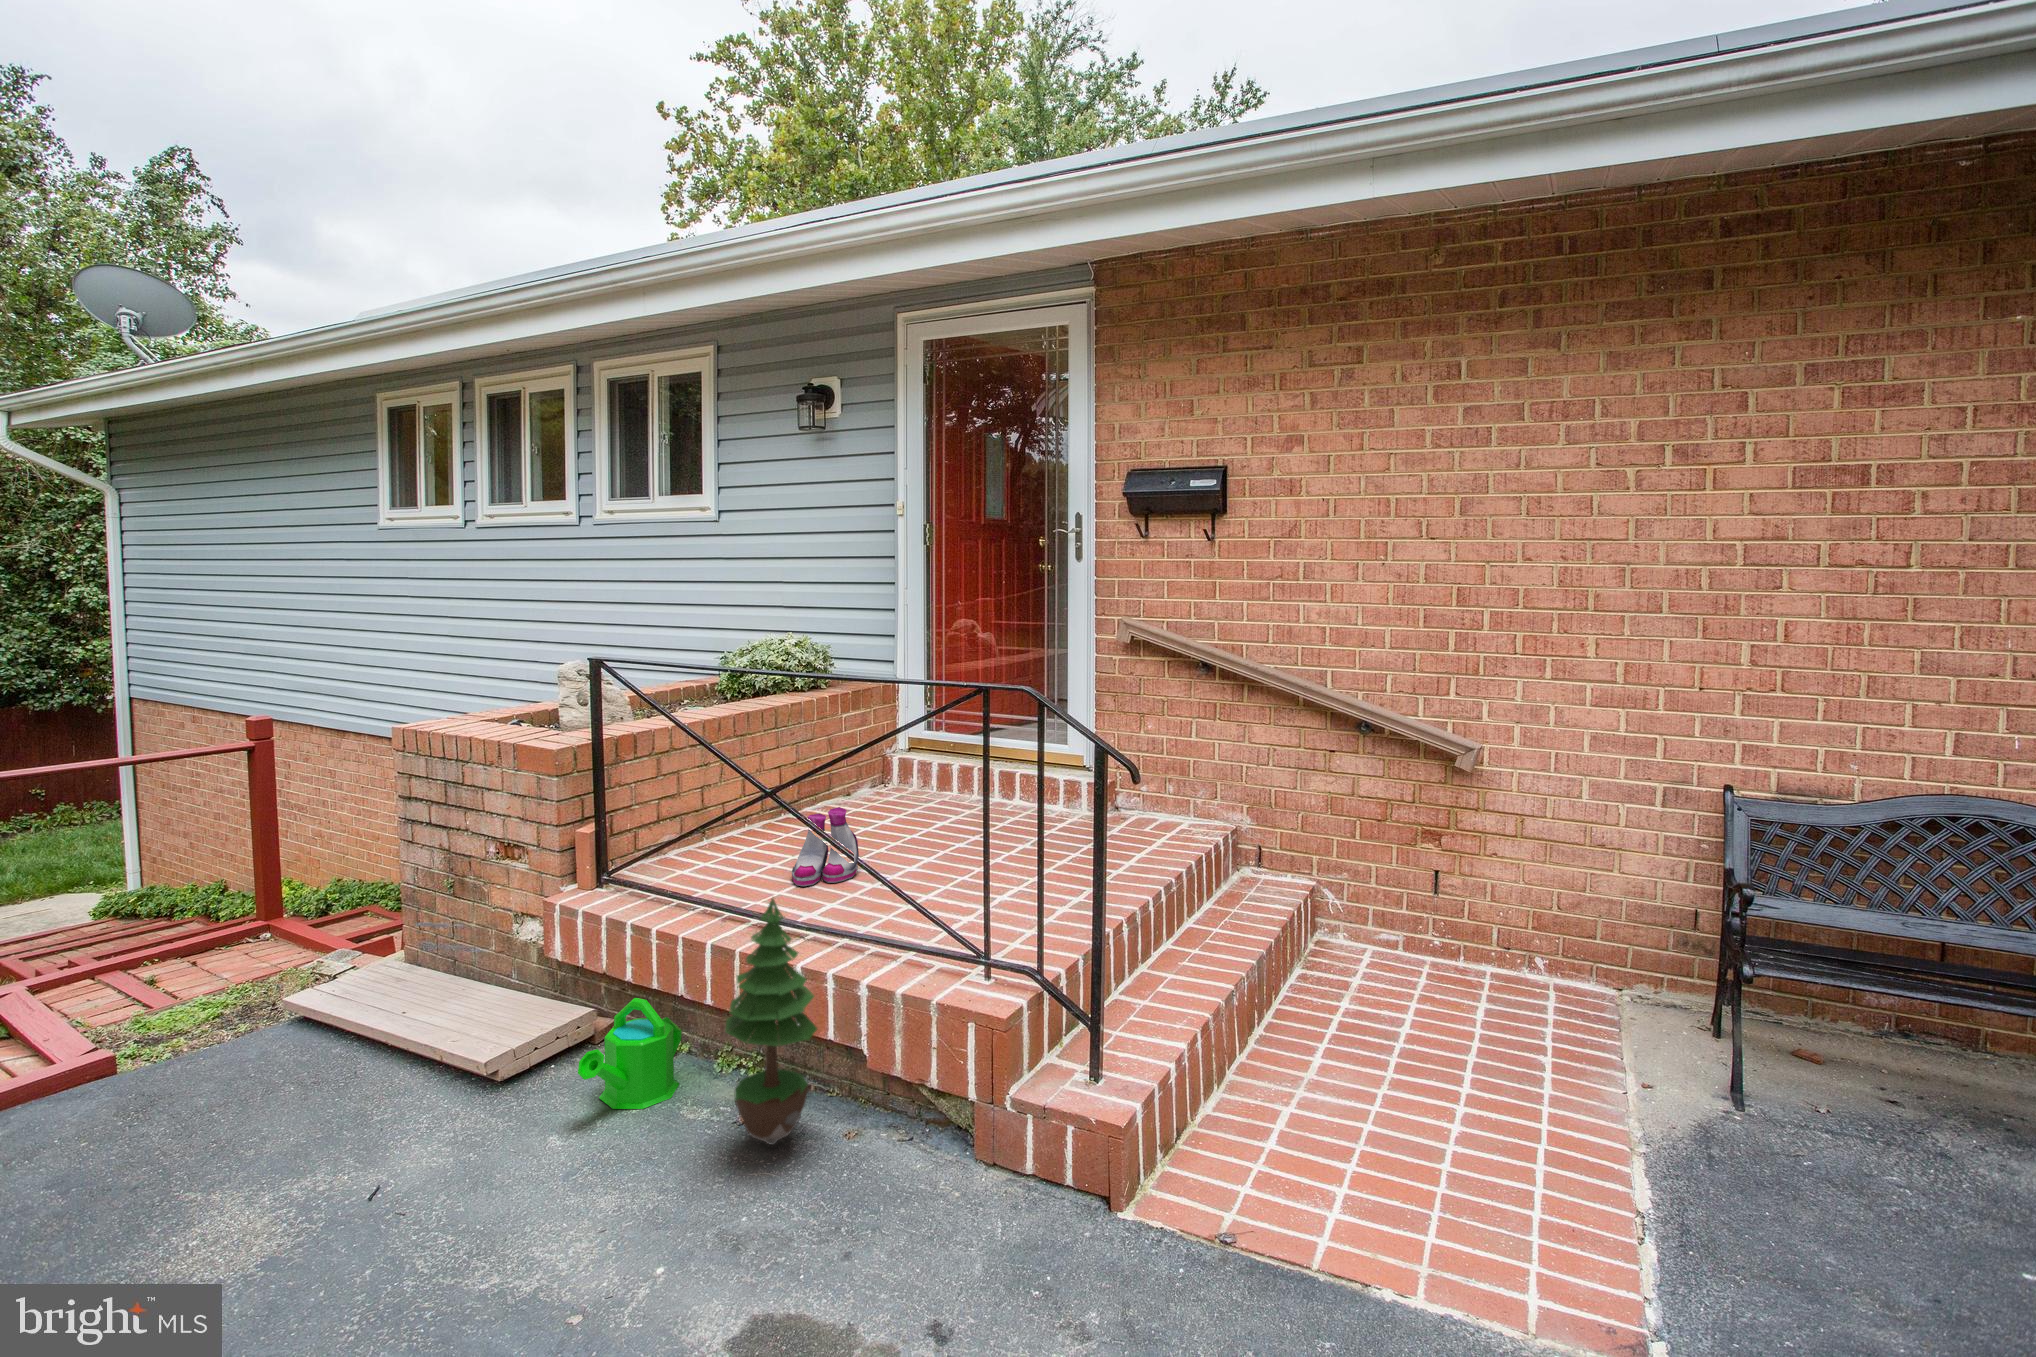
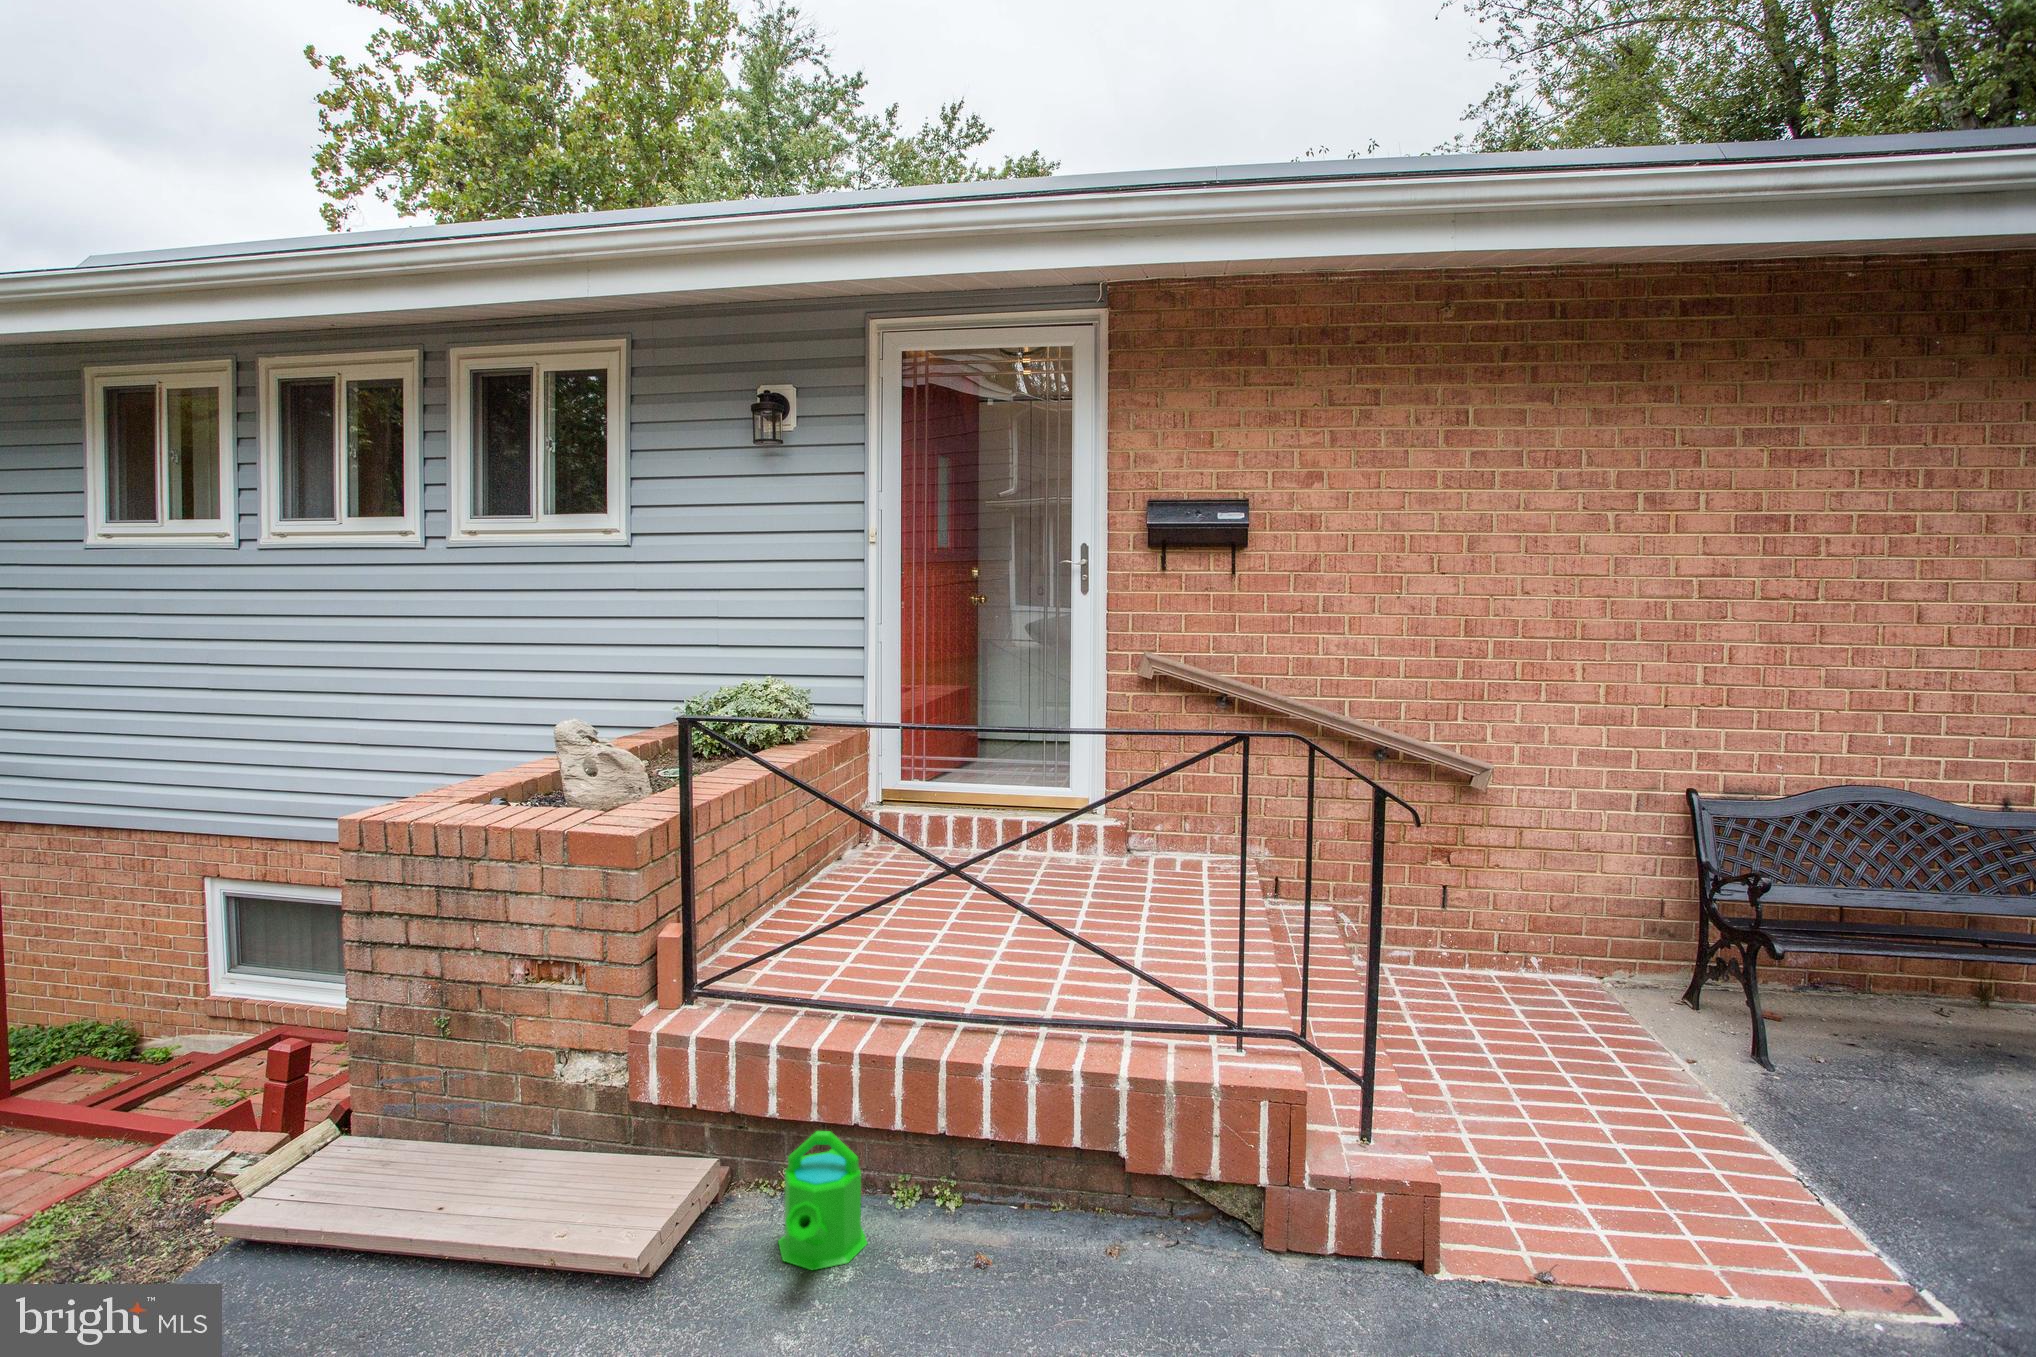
boots: present [792,807,859,886] -> none [889,879,956,973]
potted tree: present [725,898,817,1145] -> none [983,988,1088,1274]

